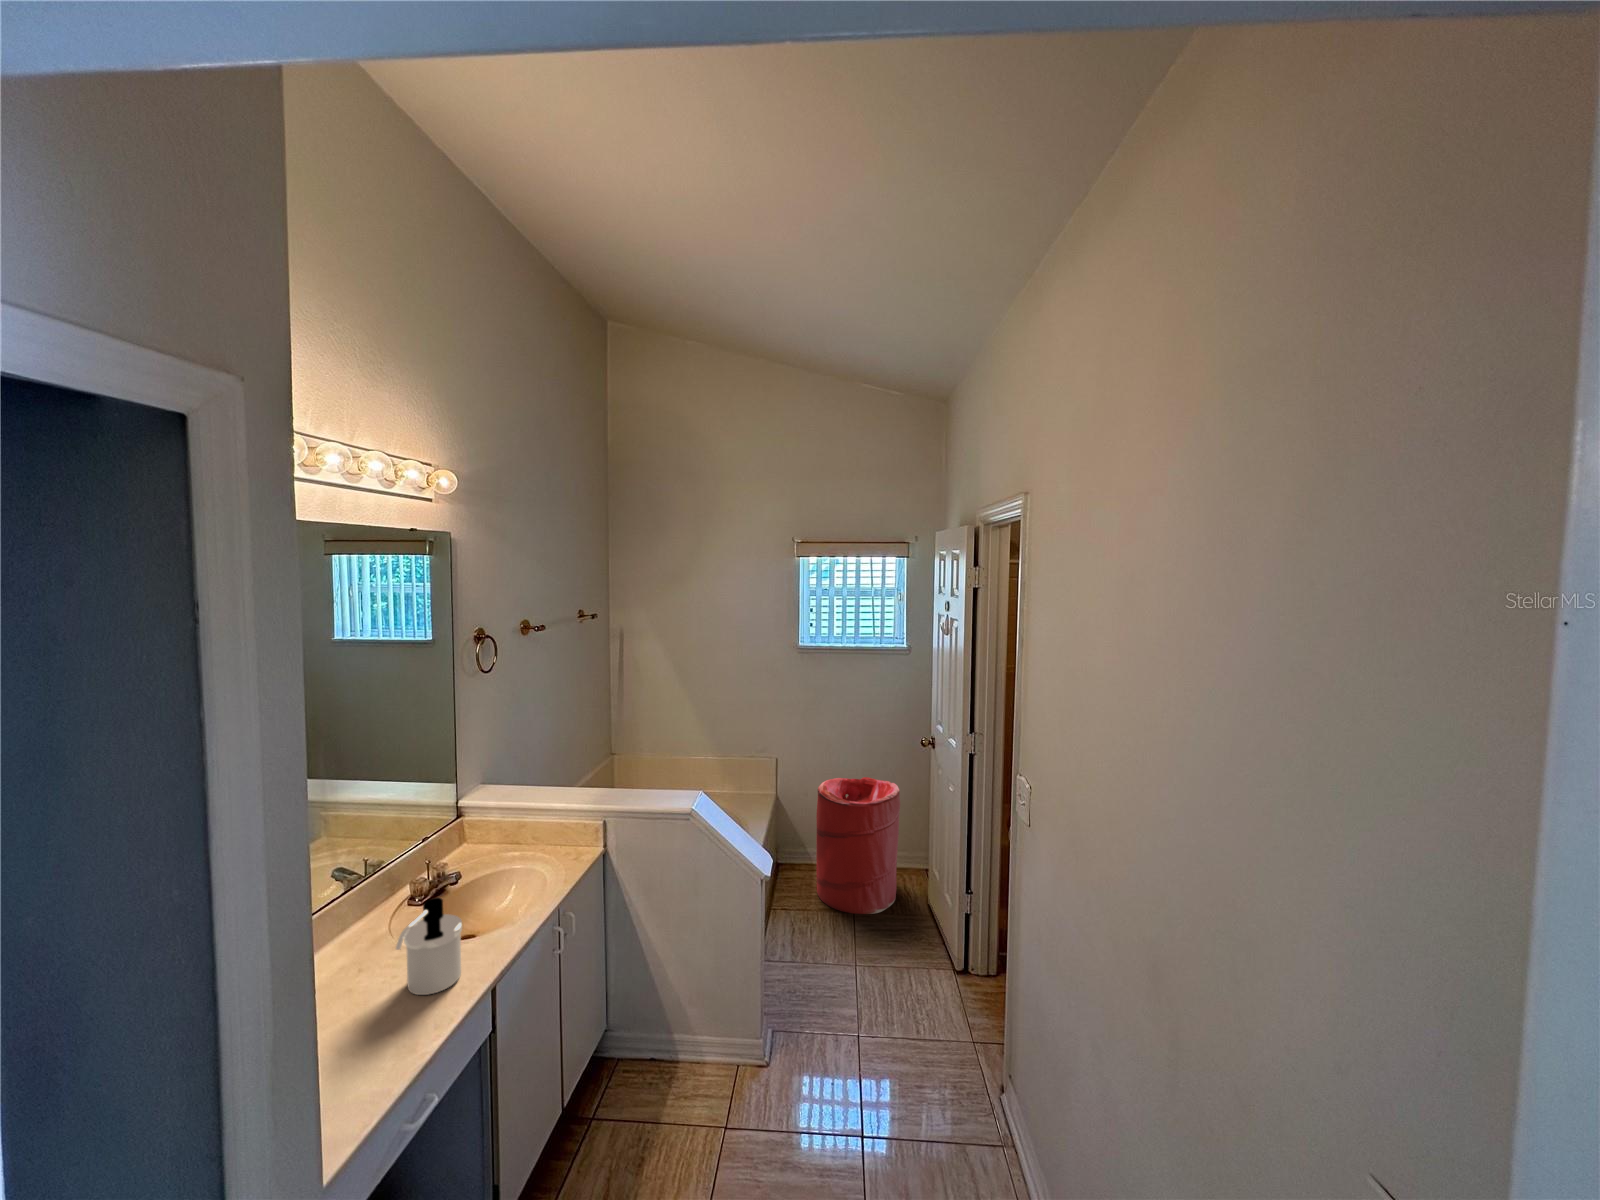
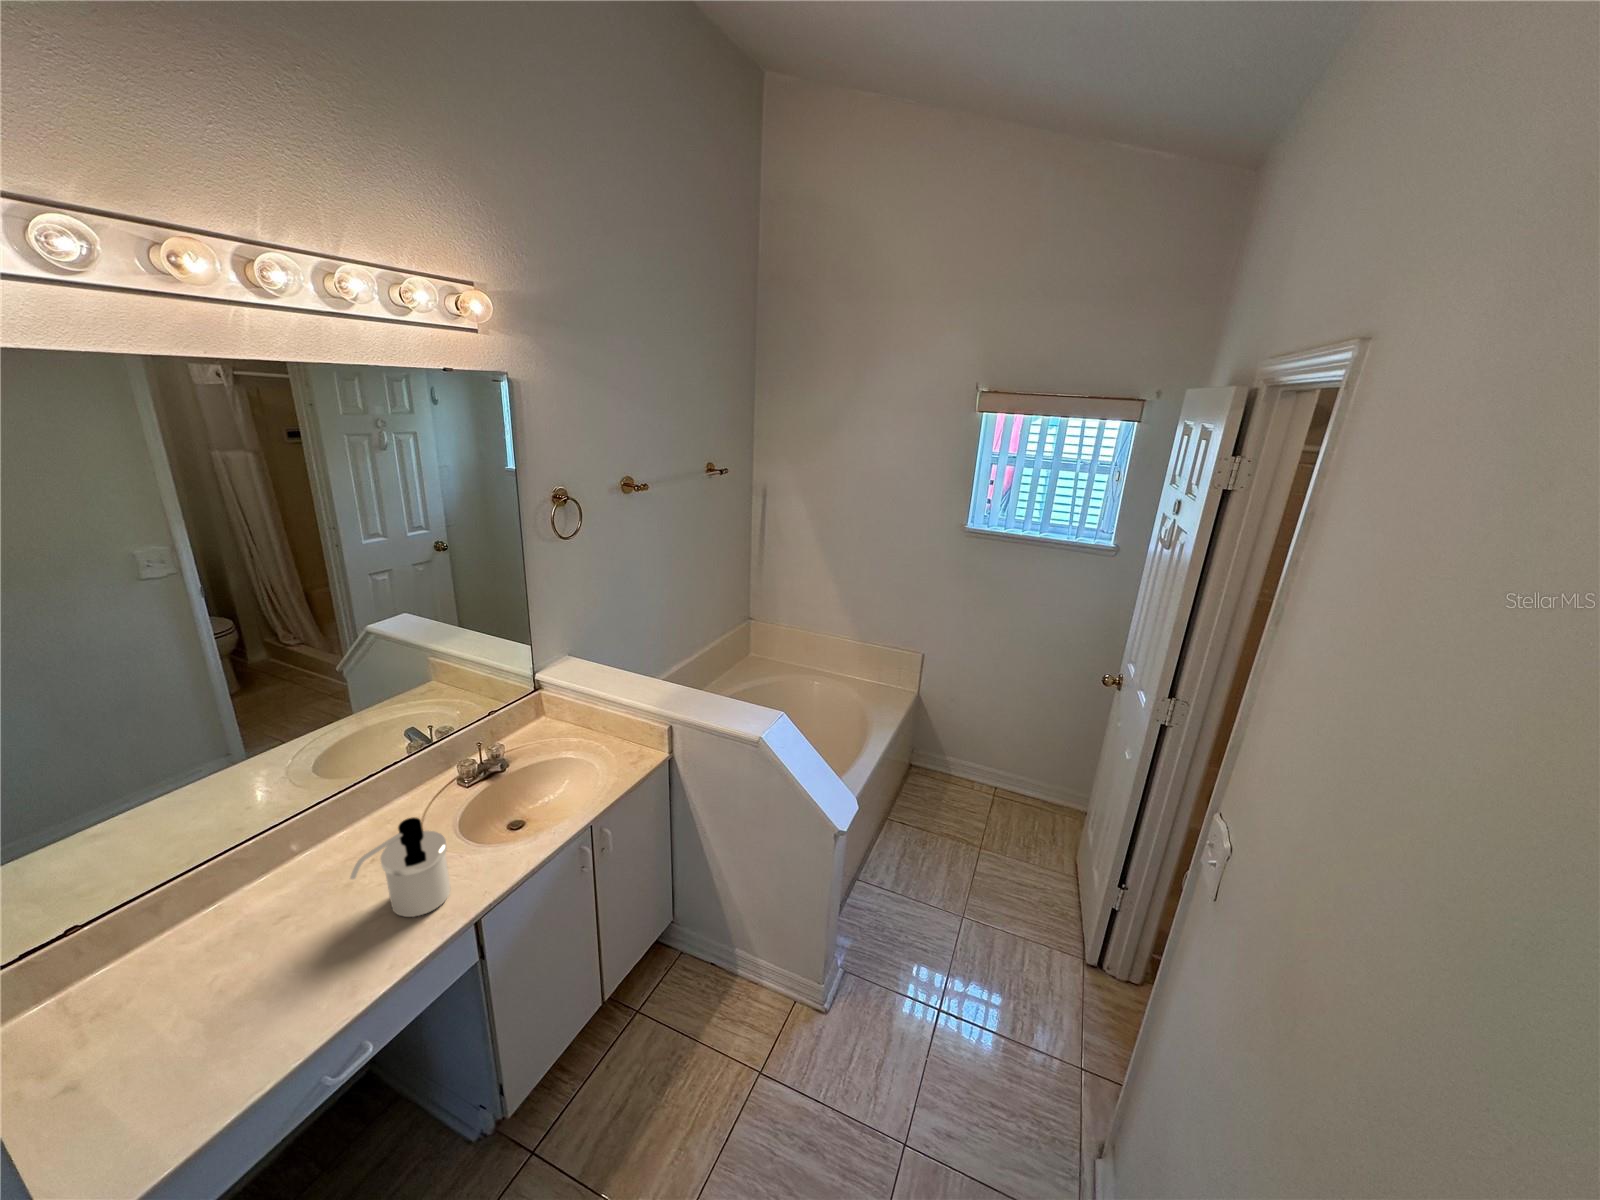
laundry hamper: present [816,777,900,914] -> none [946,691,1066,854]

